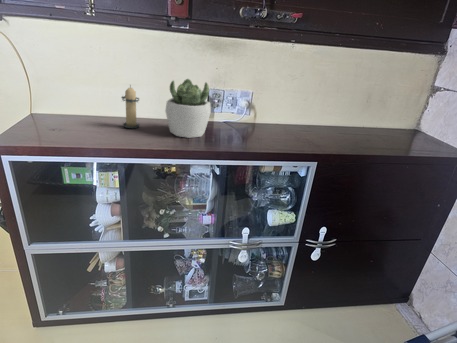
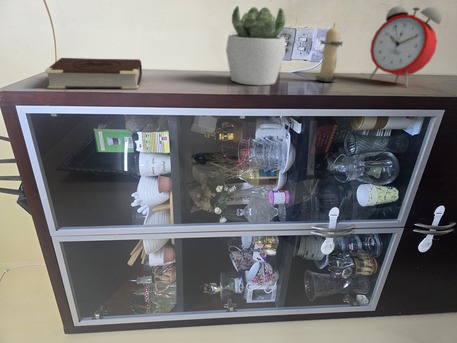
alarm clock: none [276,81,322,140] -> present [369,6,442,87]
candle: present [122,87,139,128] -> present [316,24,342,82]
book: none [22,113,101,142] -> present [45,58,142,89]

